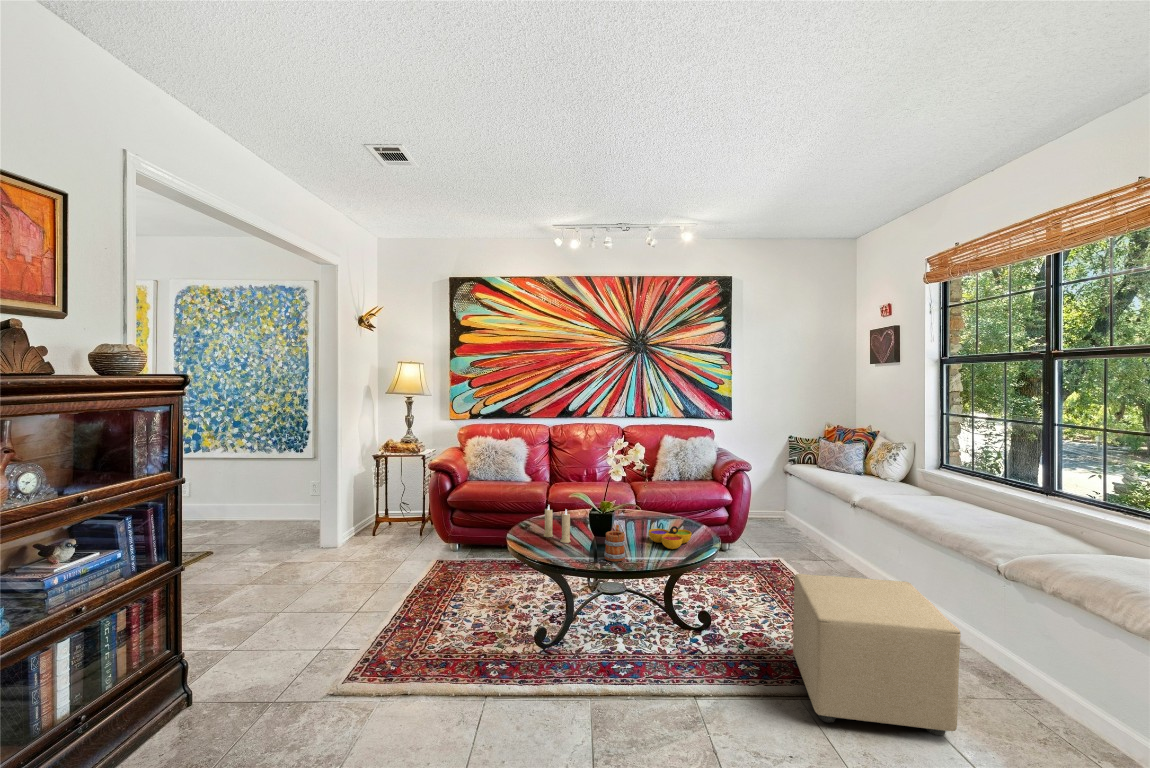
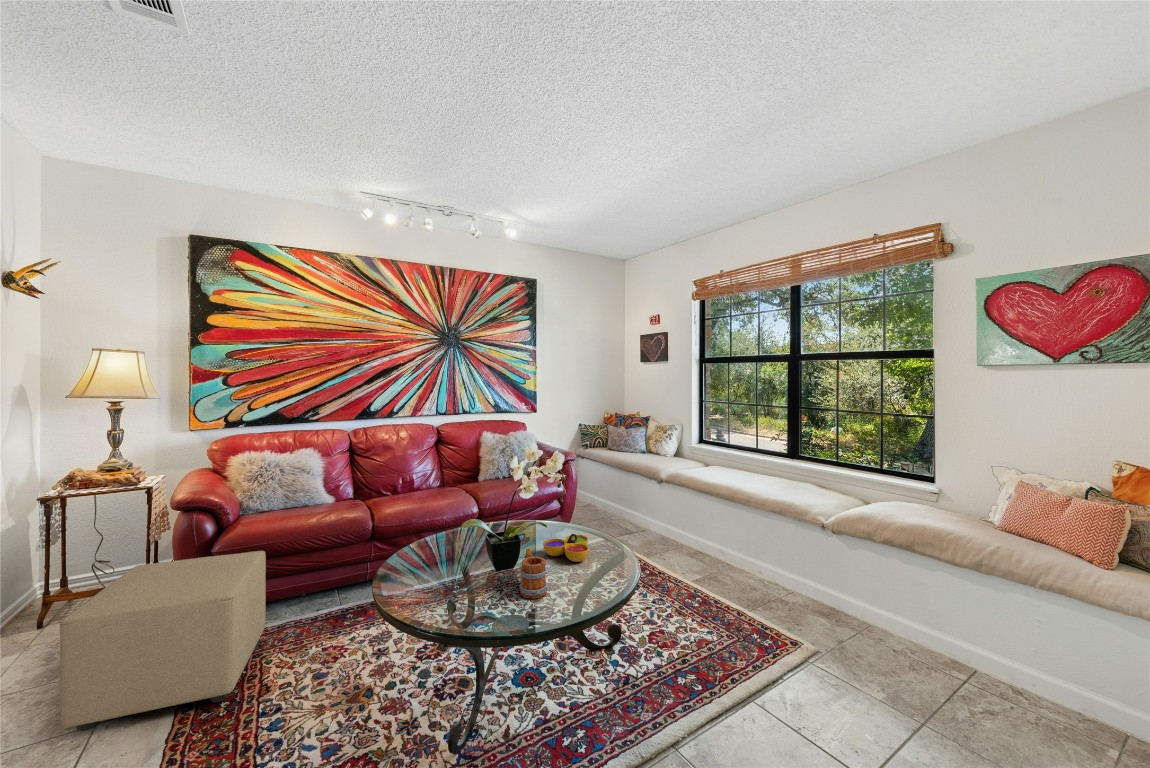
candle: present [543,505,571,543] -> none [411,533,457,585]
ottoman: present [793,574,961,736] -> present [60,551,266,731]

